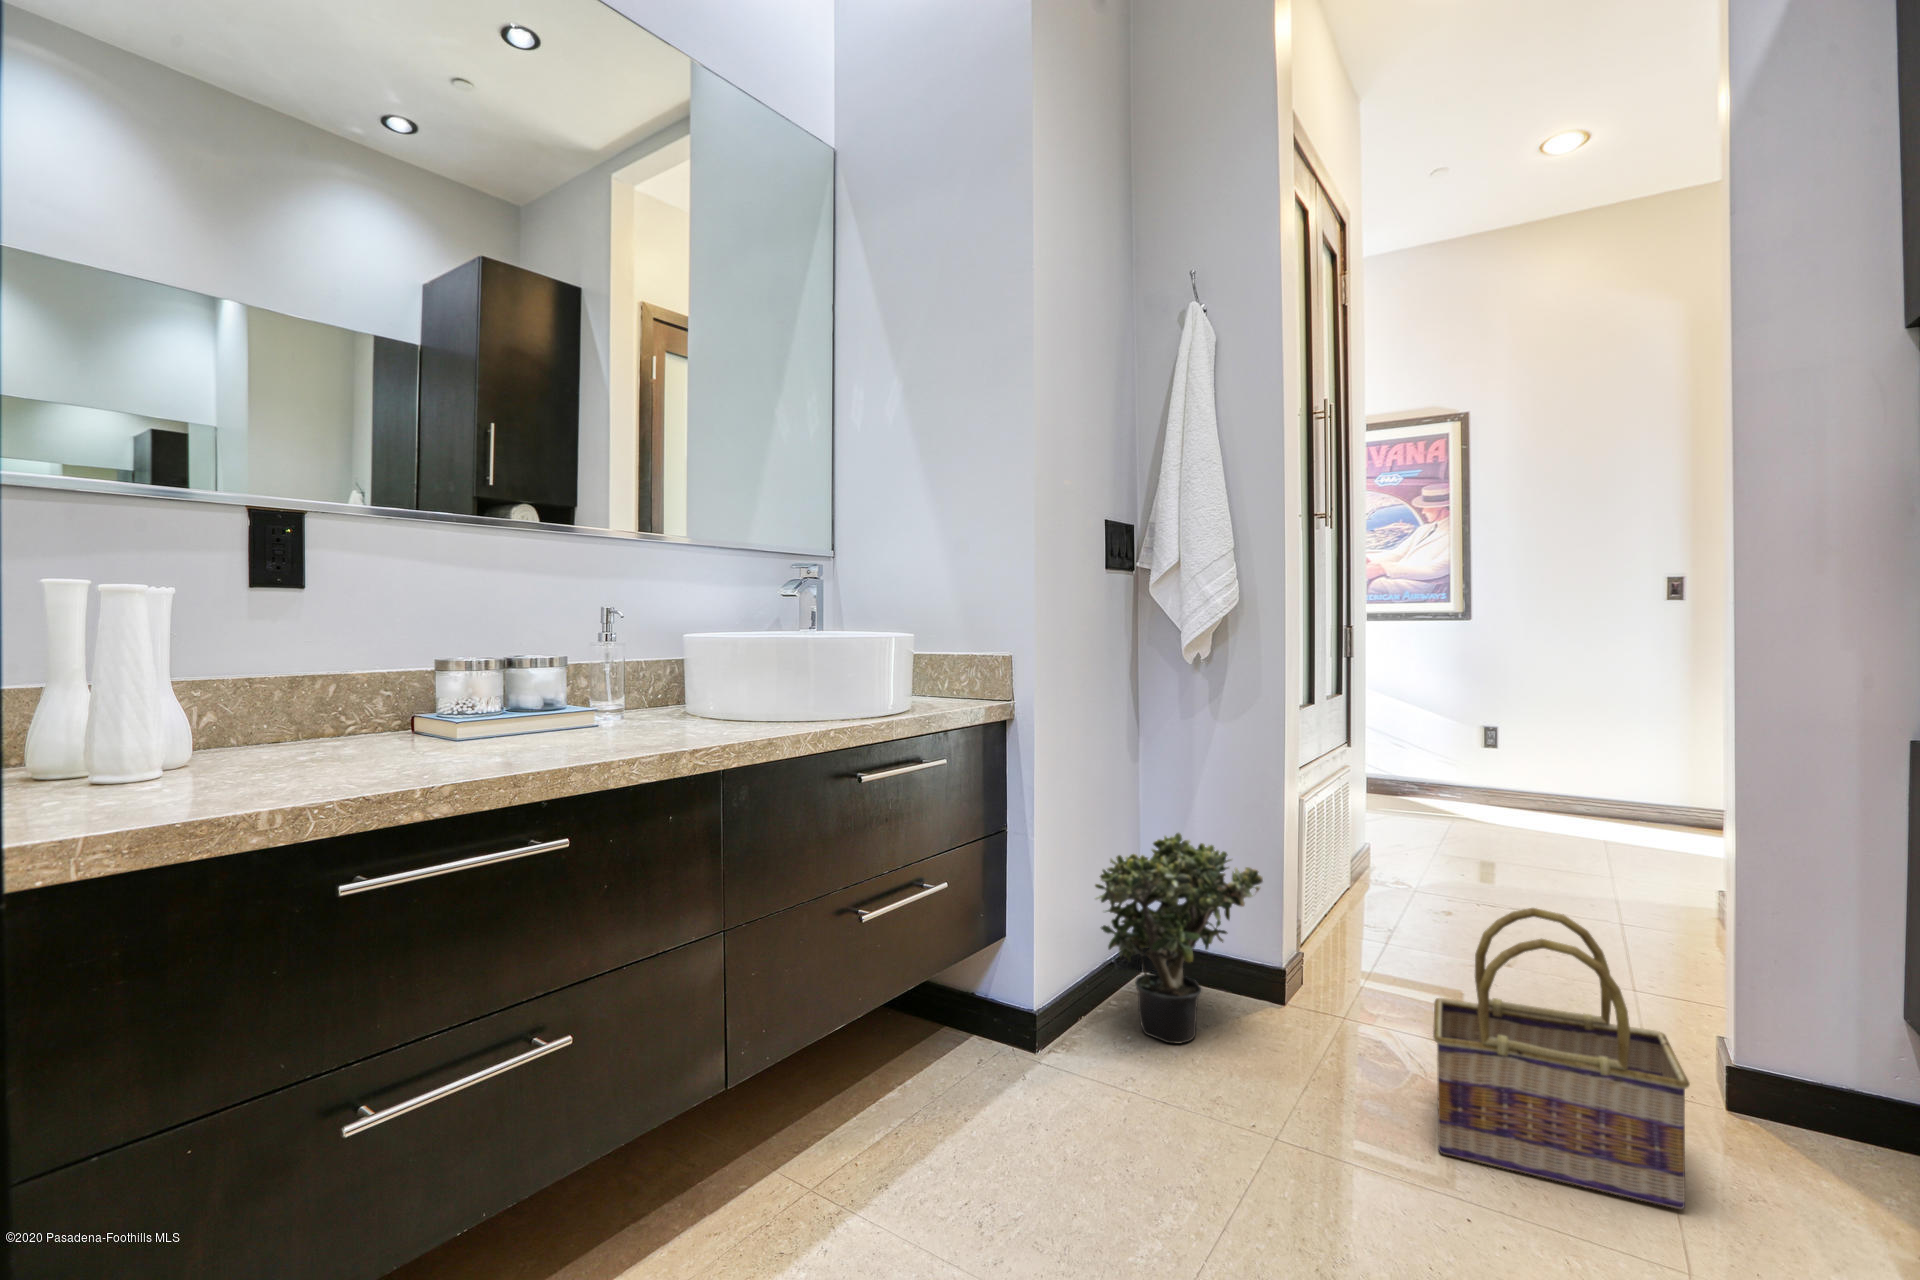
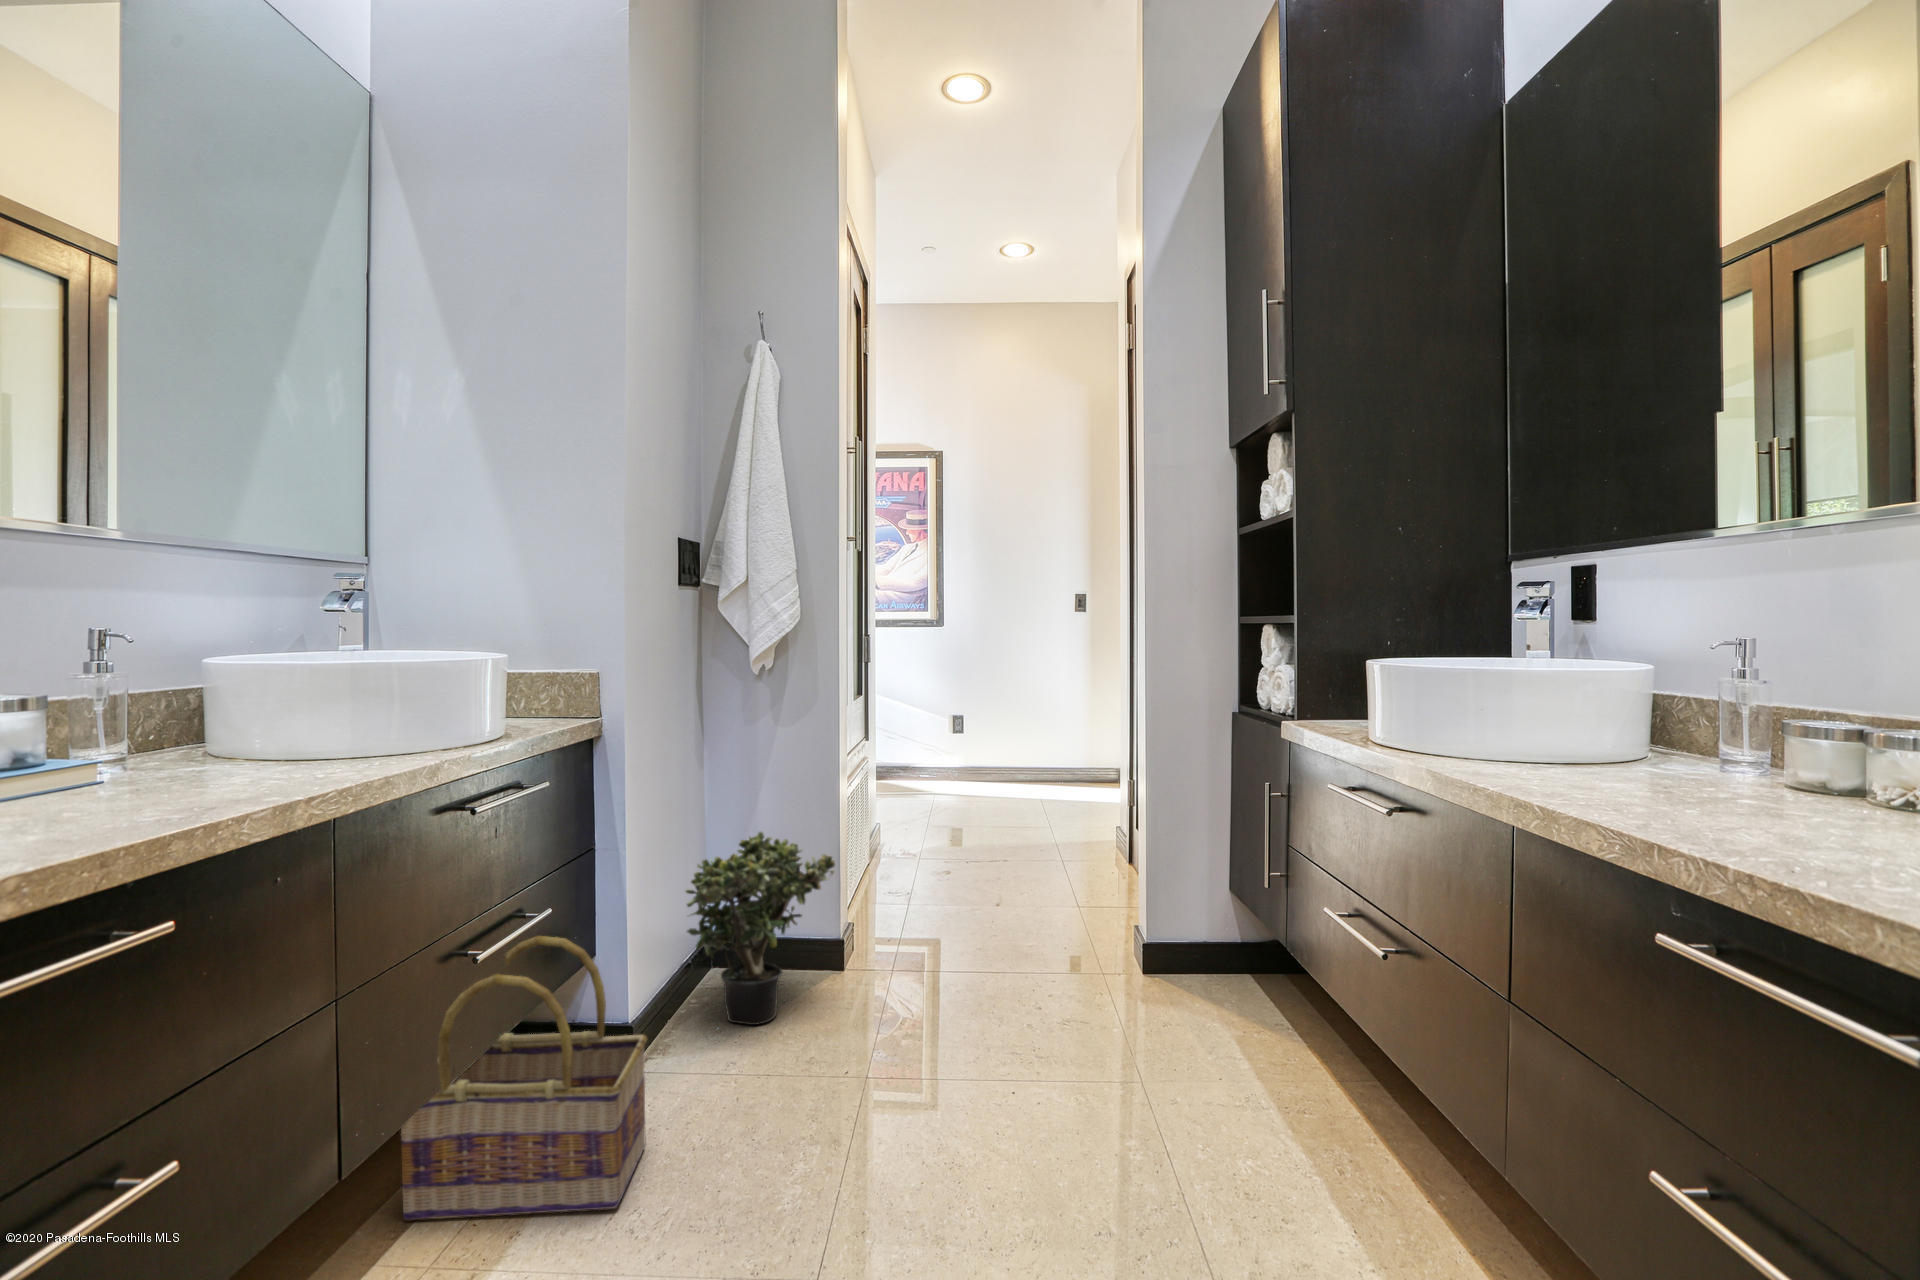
basket: present [1433,908,1690,1209] -> present [401,936,647,1220]

